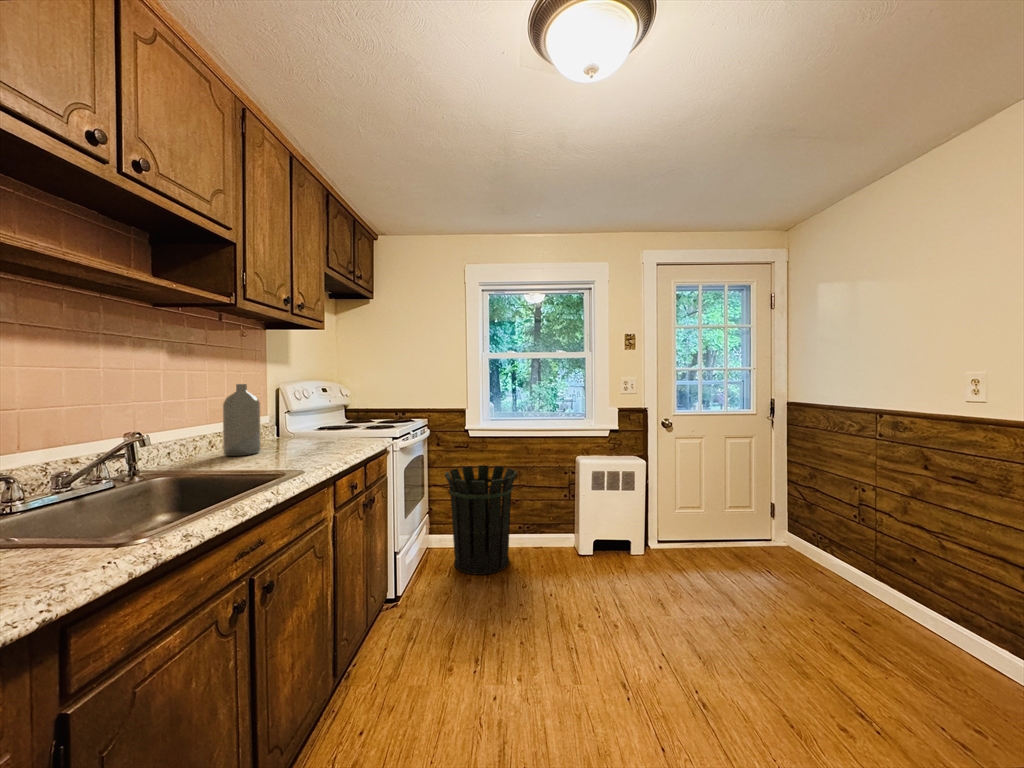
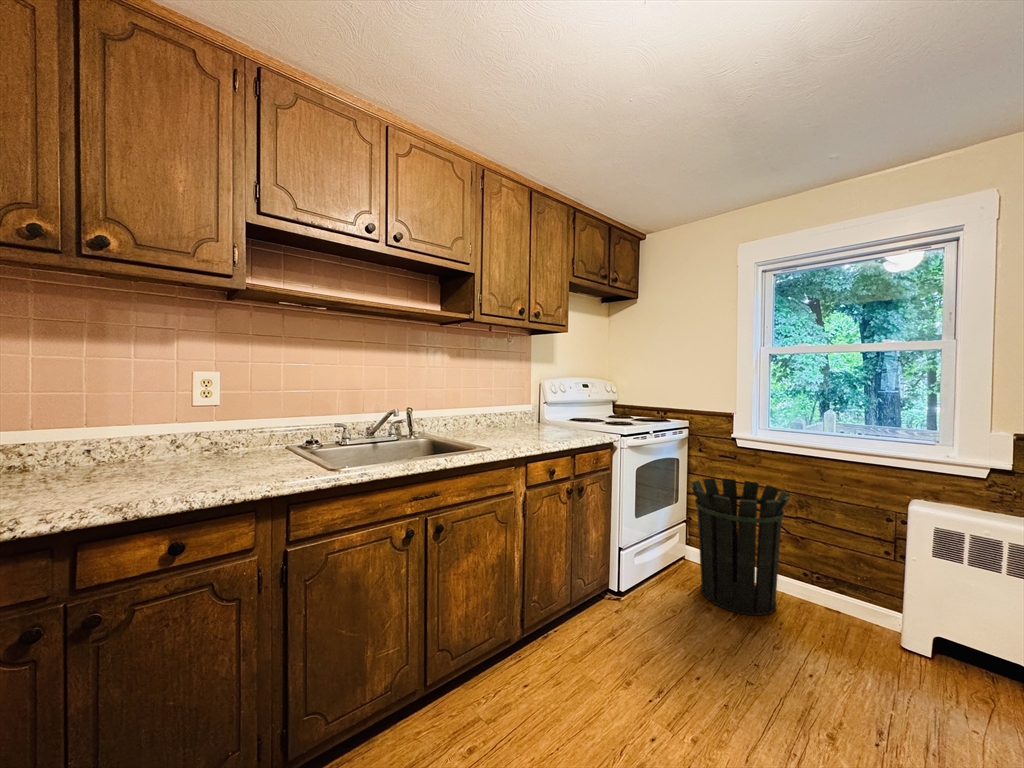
bottle: present [223,384,261,456] -> none [481,379,504,433]

